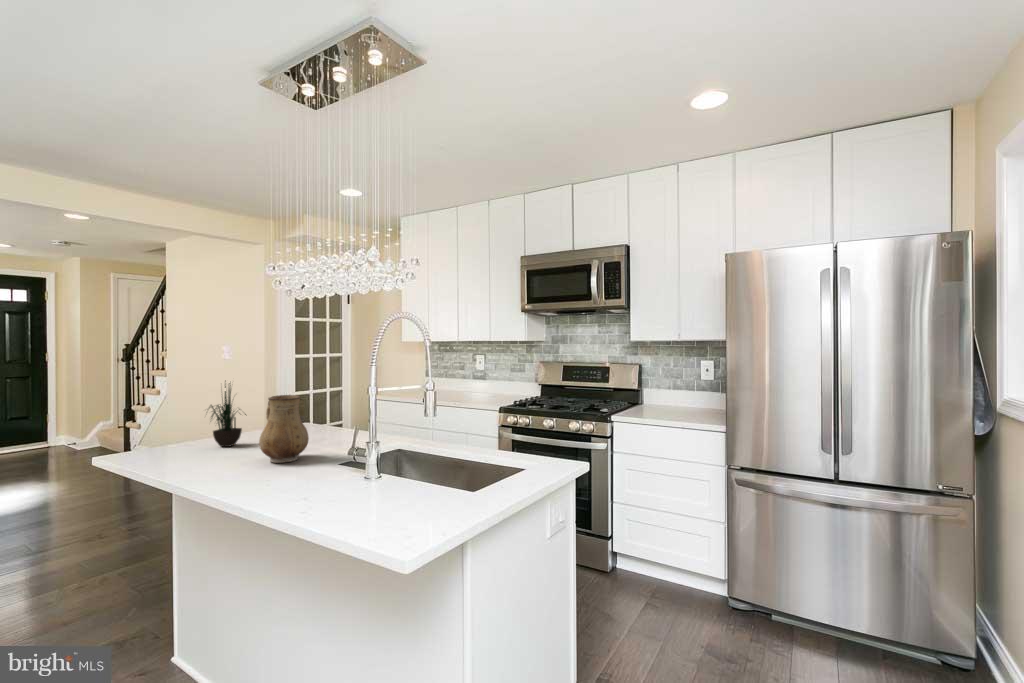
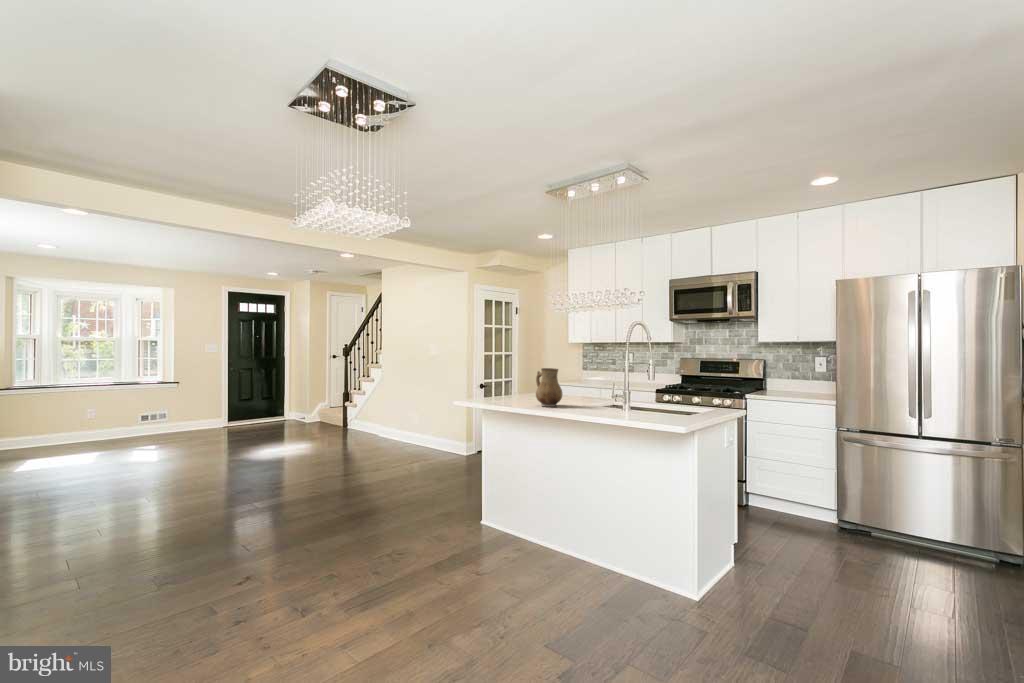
potted plant: present [209,381,246,447] -> none [488,353,514,401]

